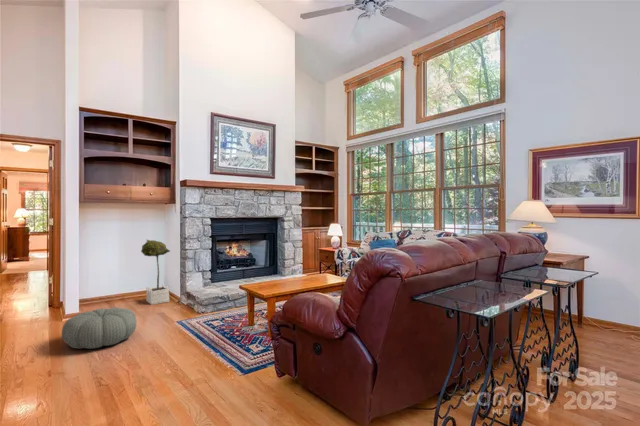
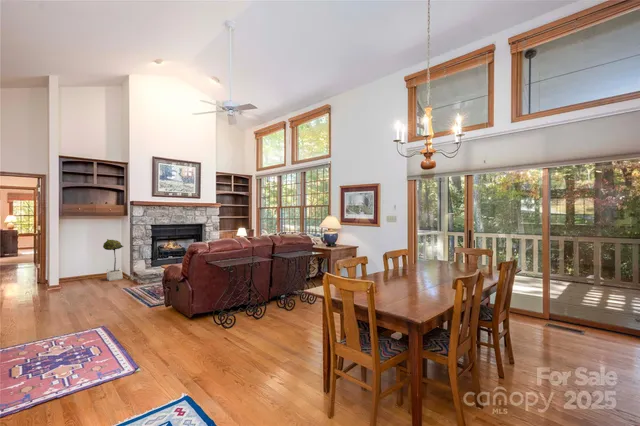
pouf: present [62,307,136,349] -> none [46,280,95,302]

